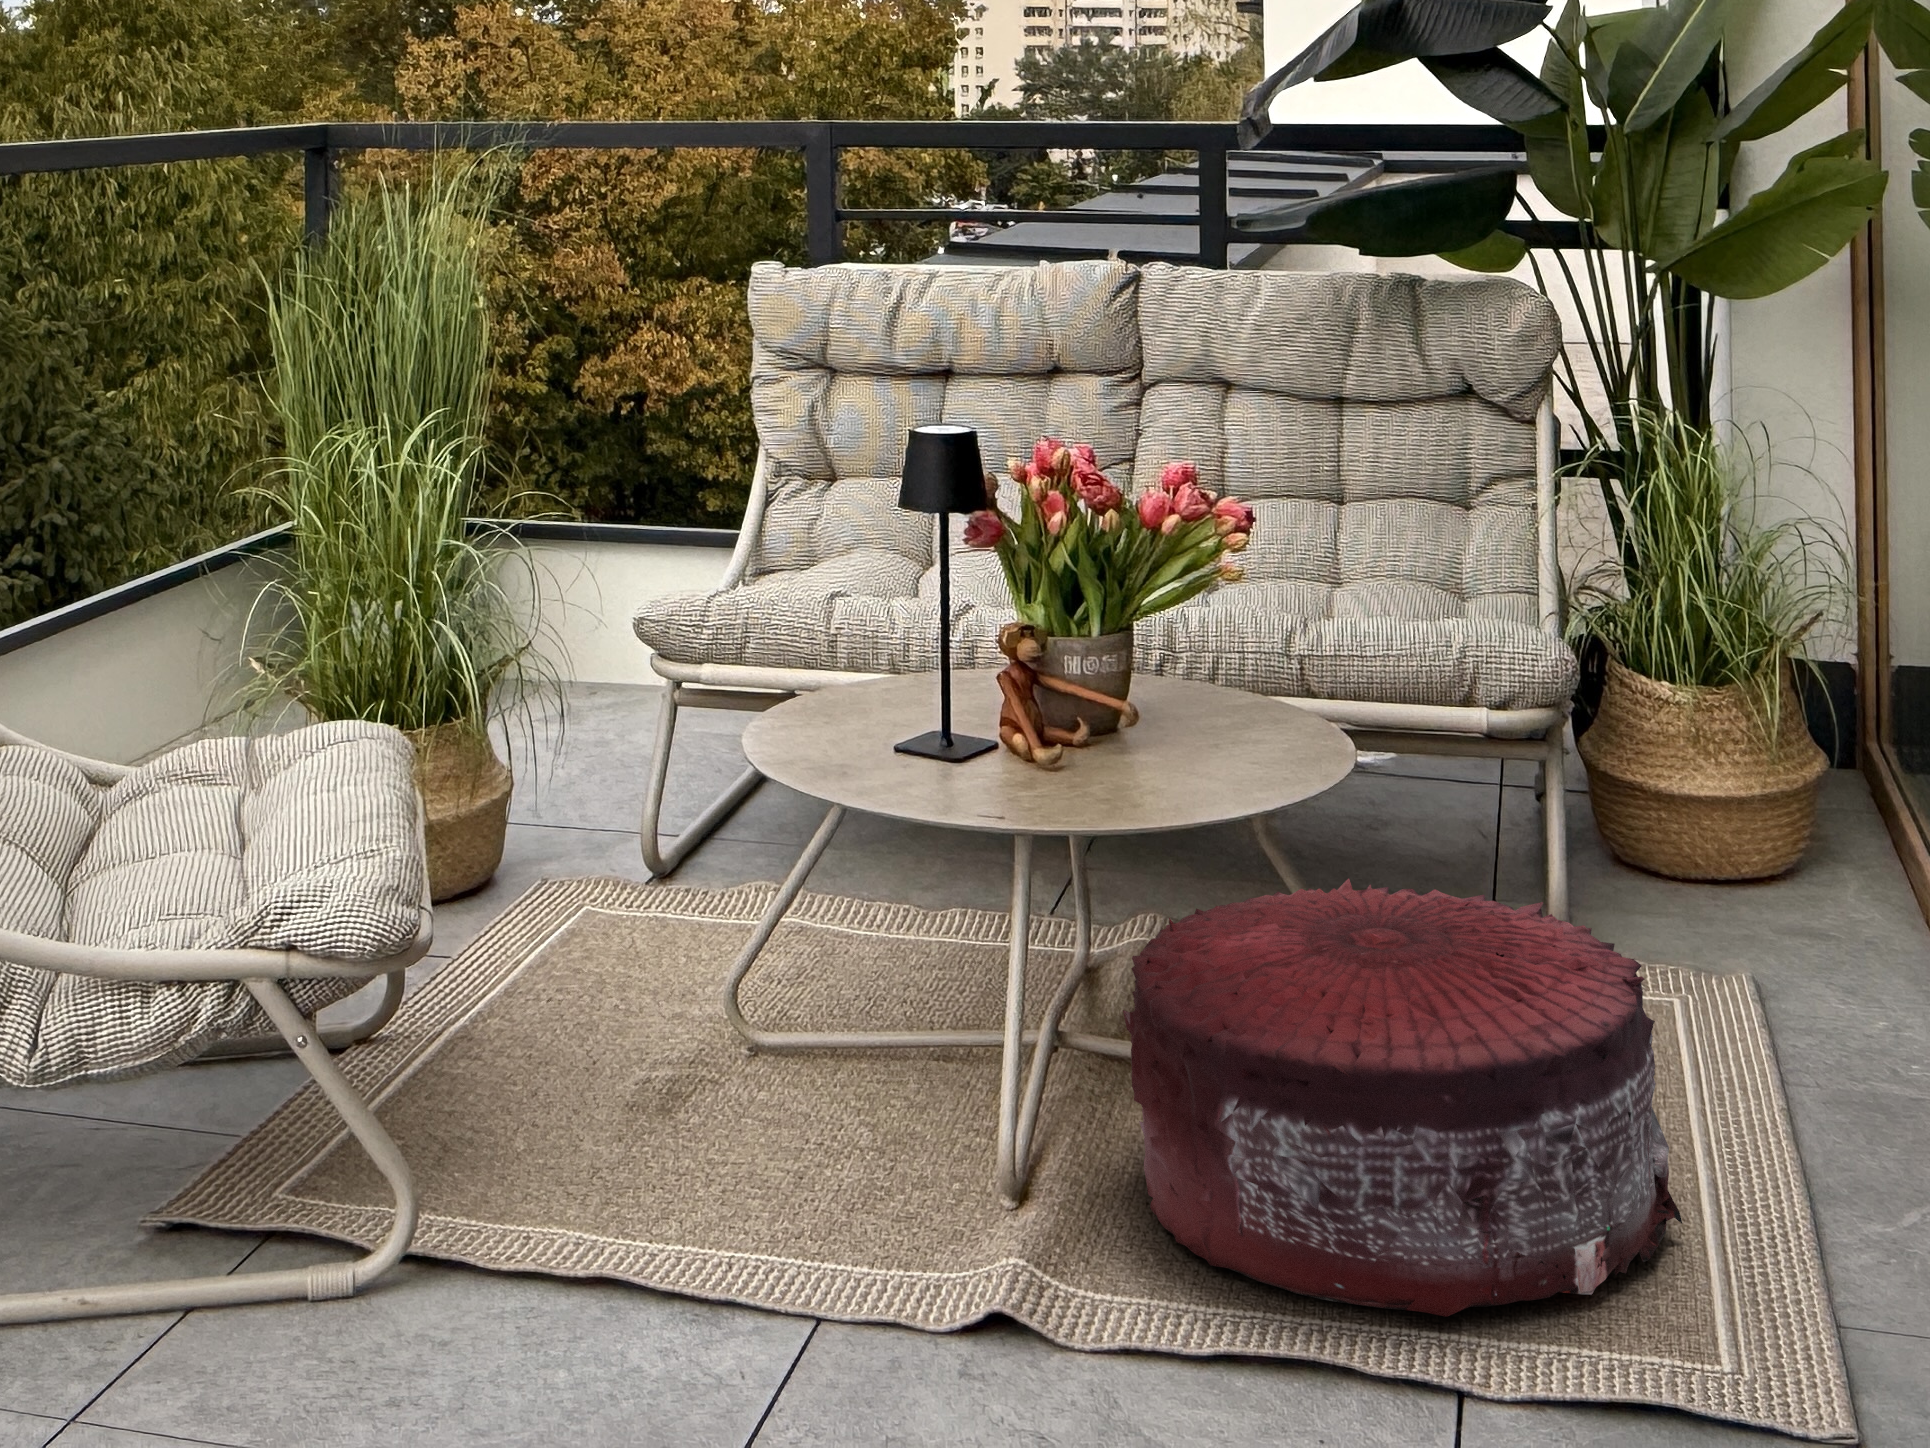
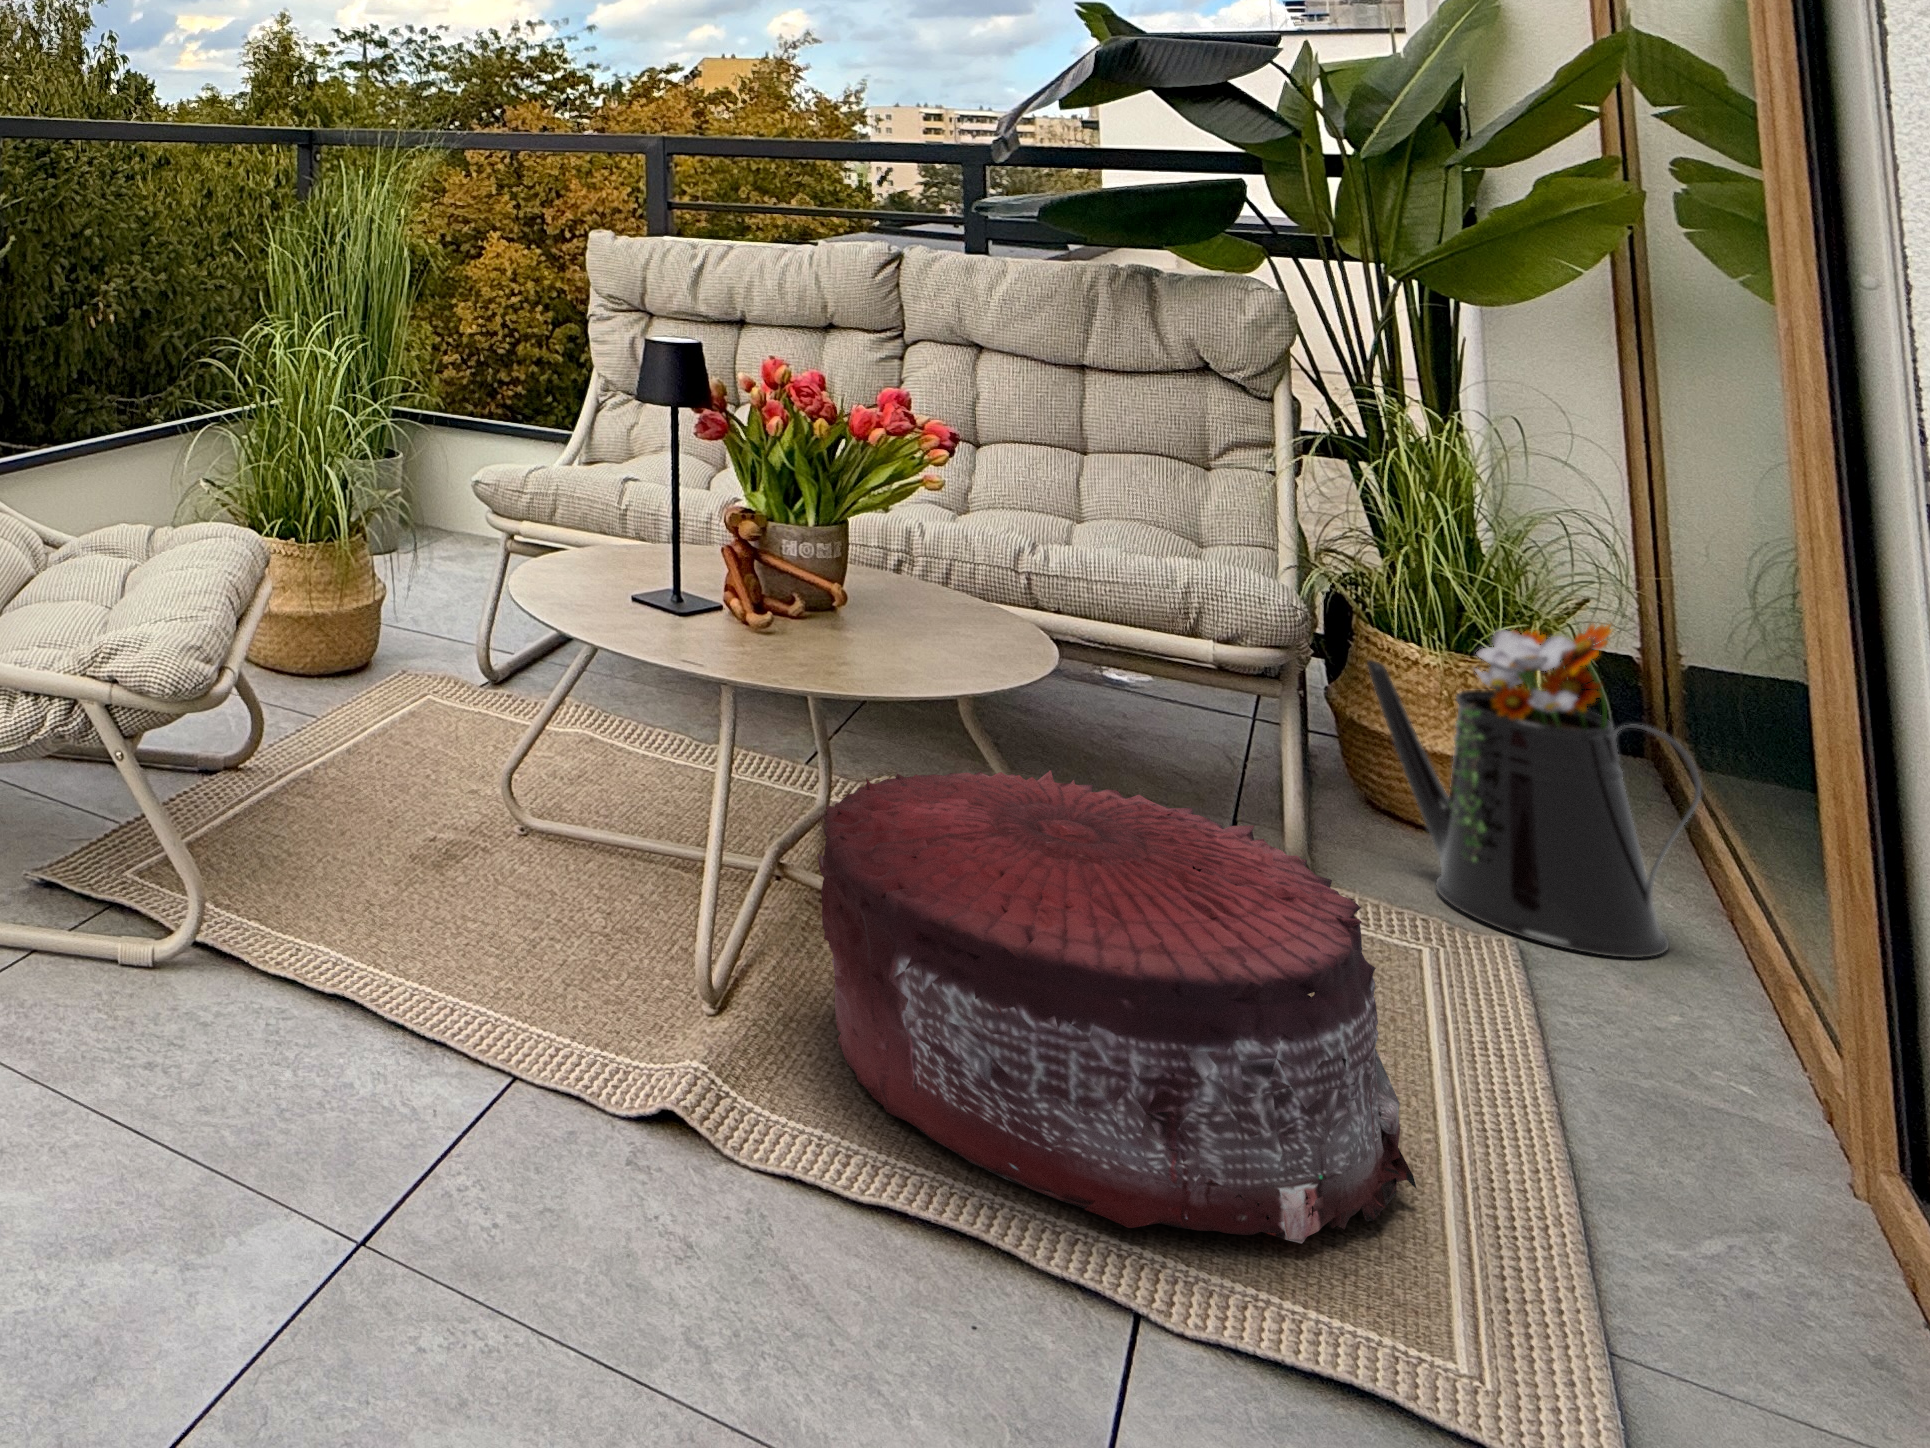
watering can: none [1627,630,1913,977] -> present [1368,625,1701,958]

